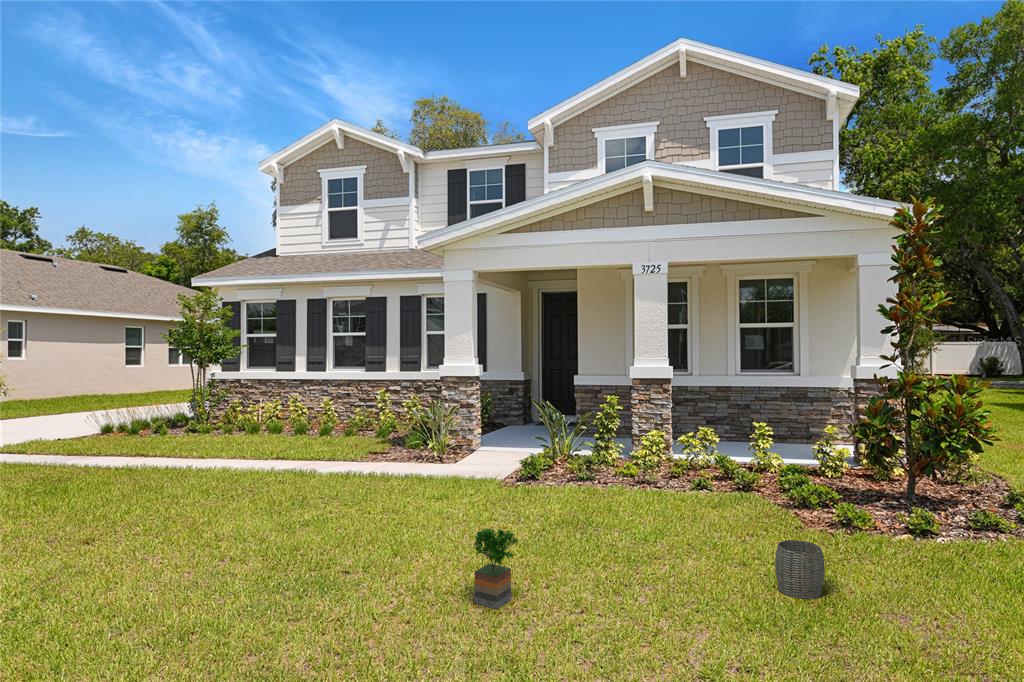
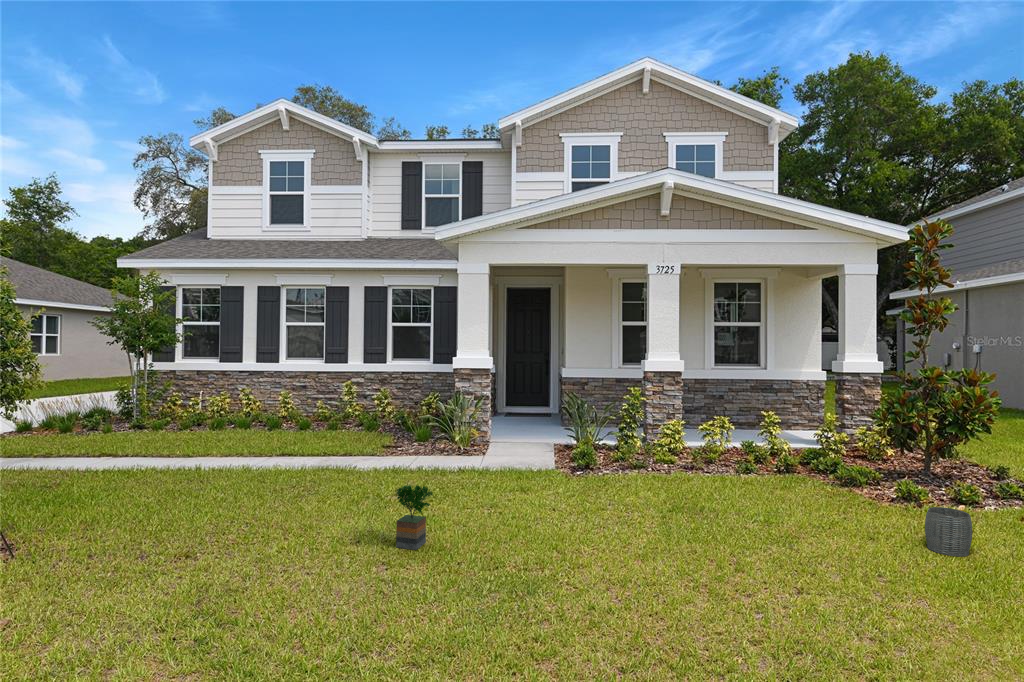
potted tree: present [474,528,518,609] -> present [396,485,433,550]

